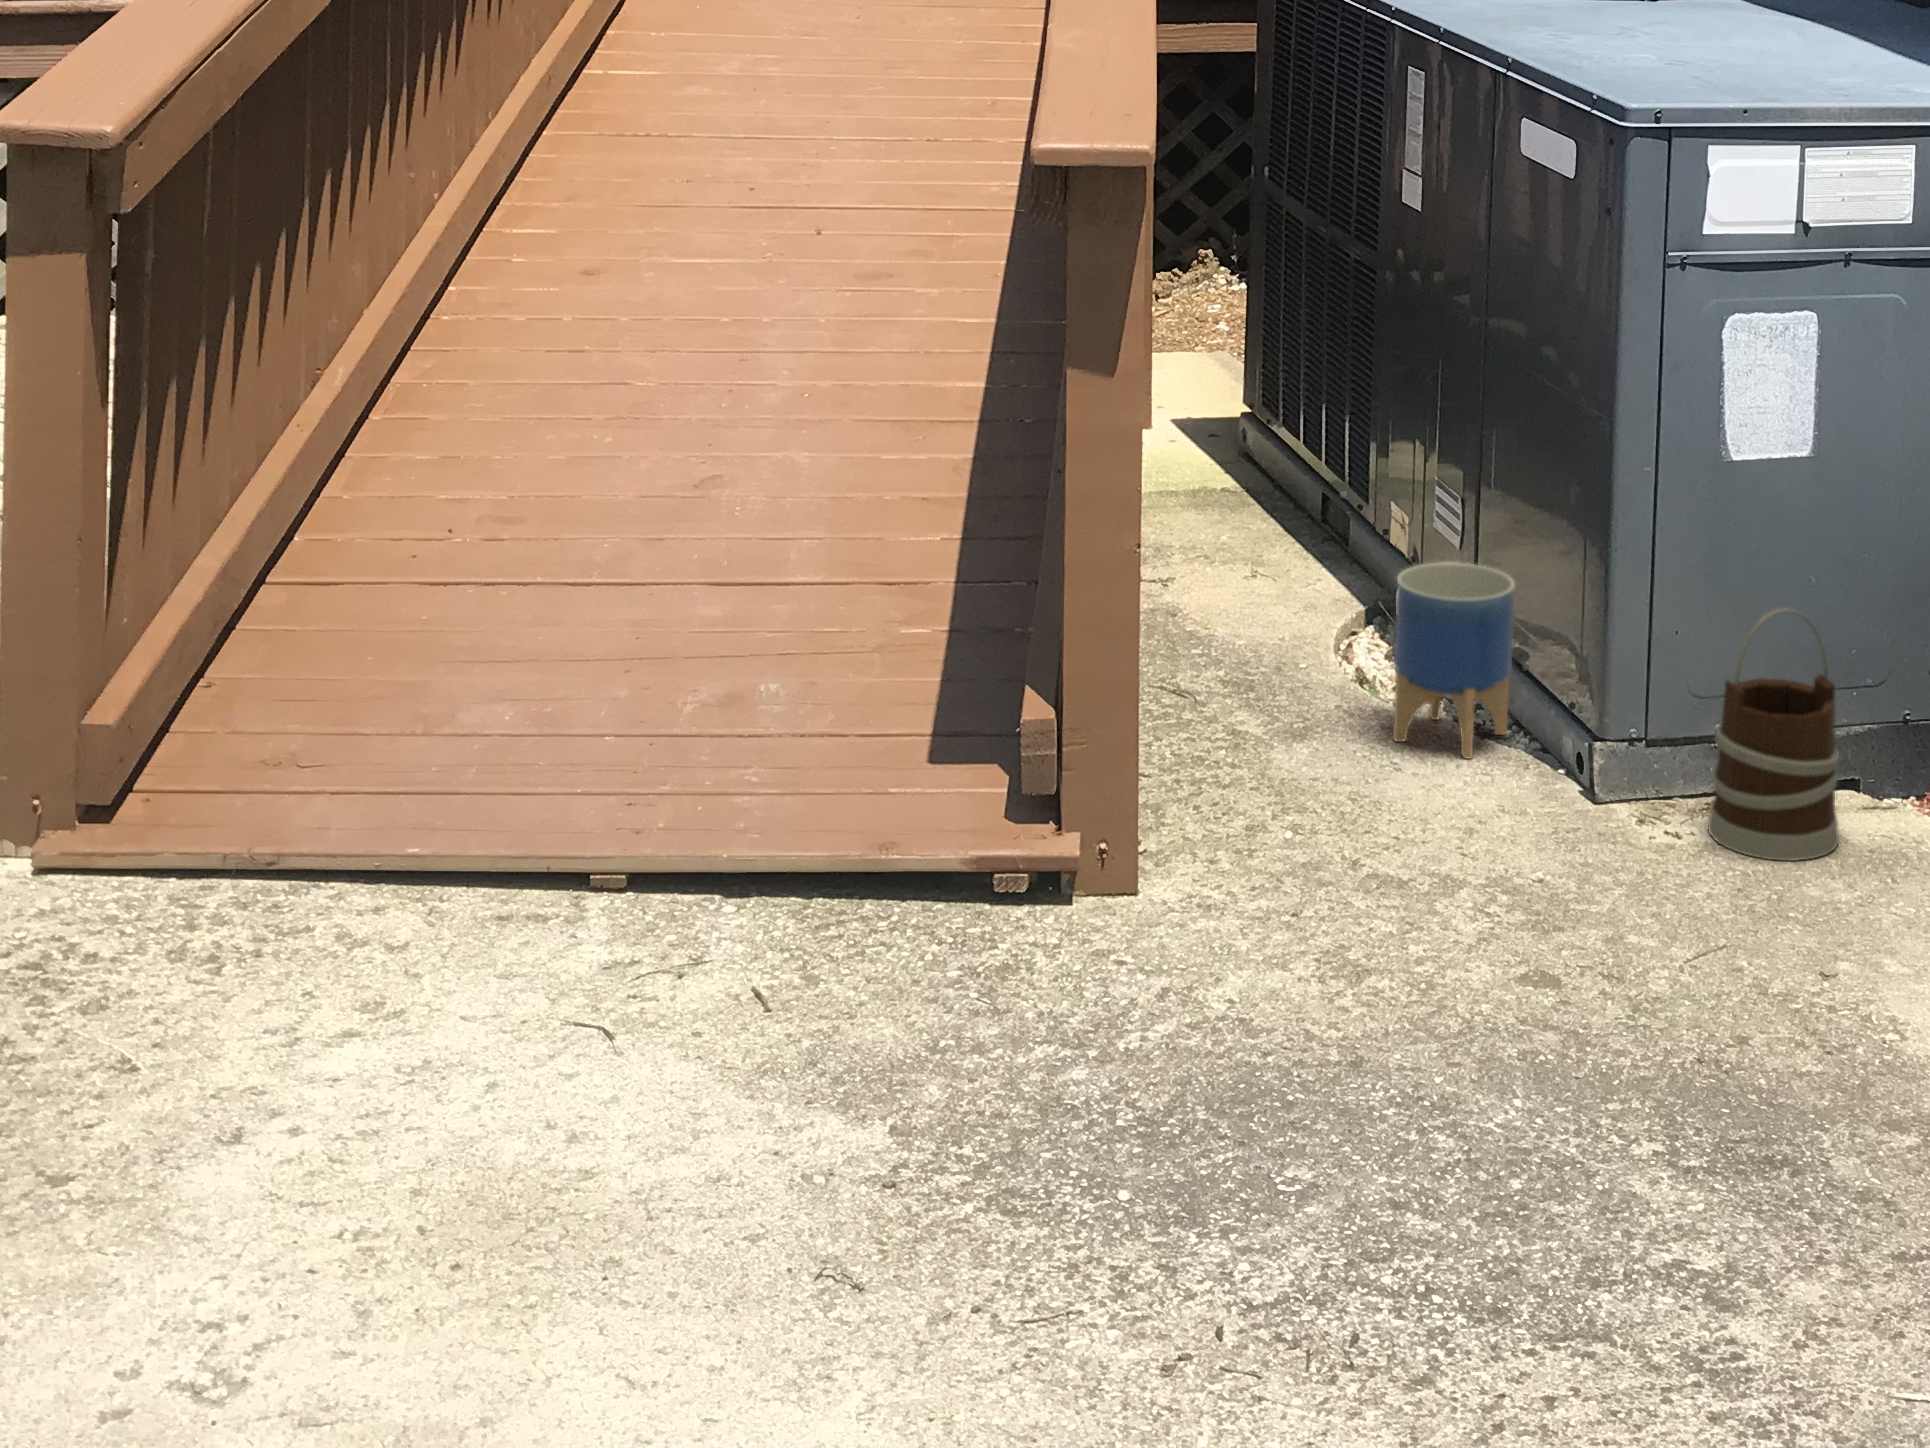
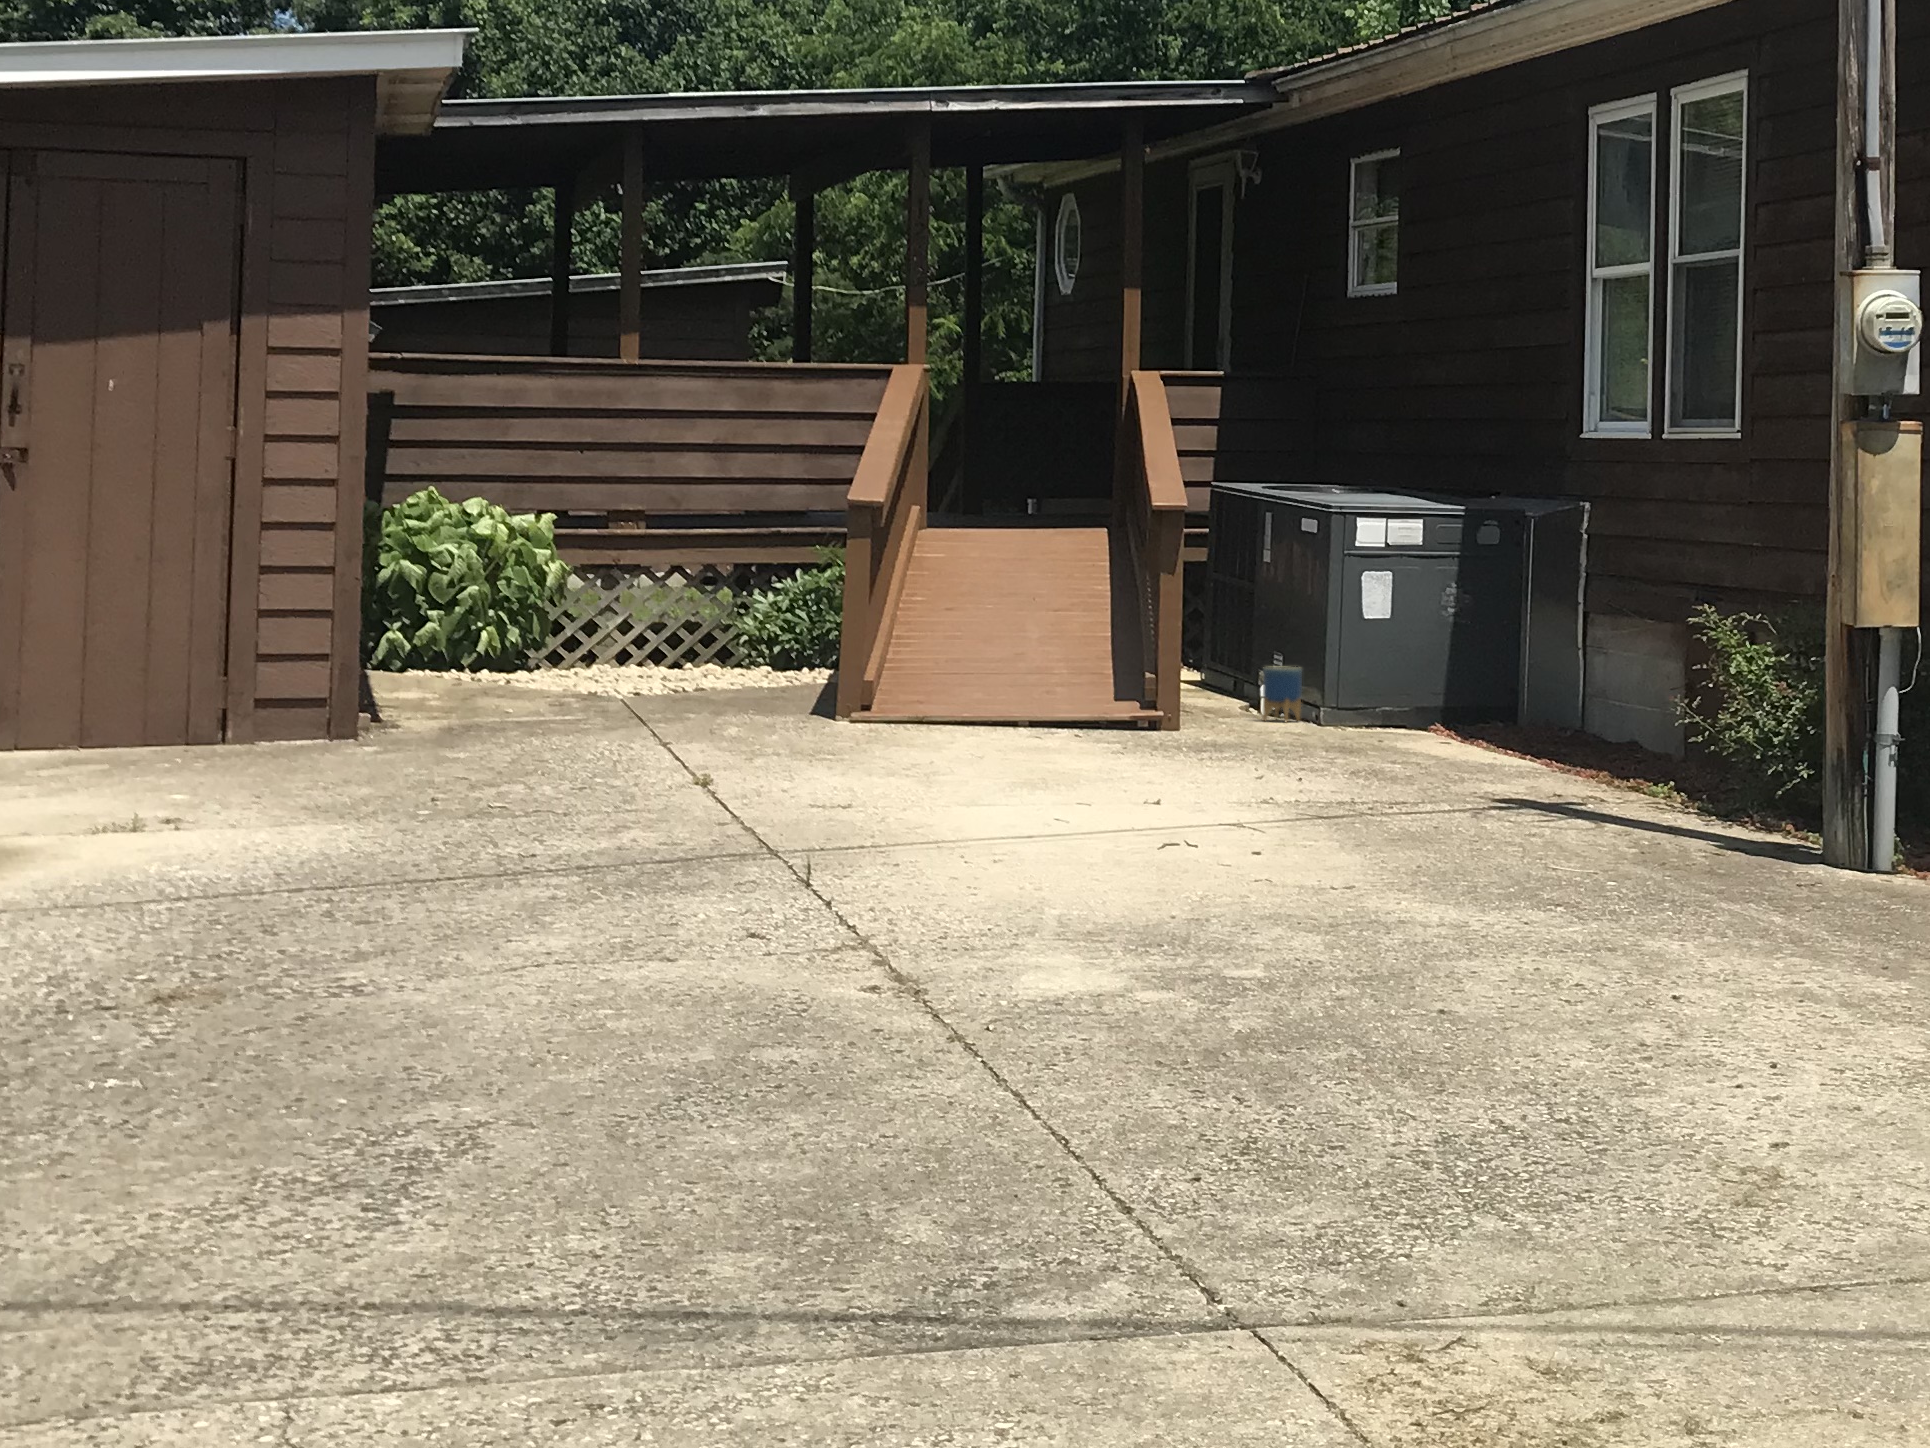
wooden bucket: present [1708,608,1839,861] -> none [1360,656,1400,730]

